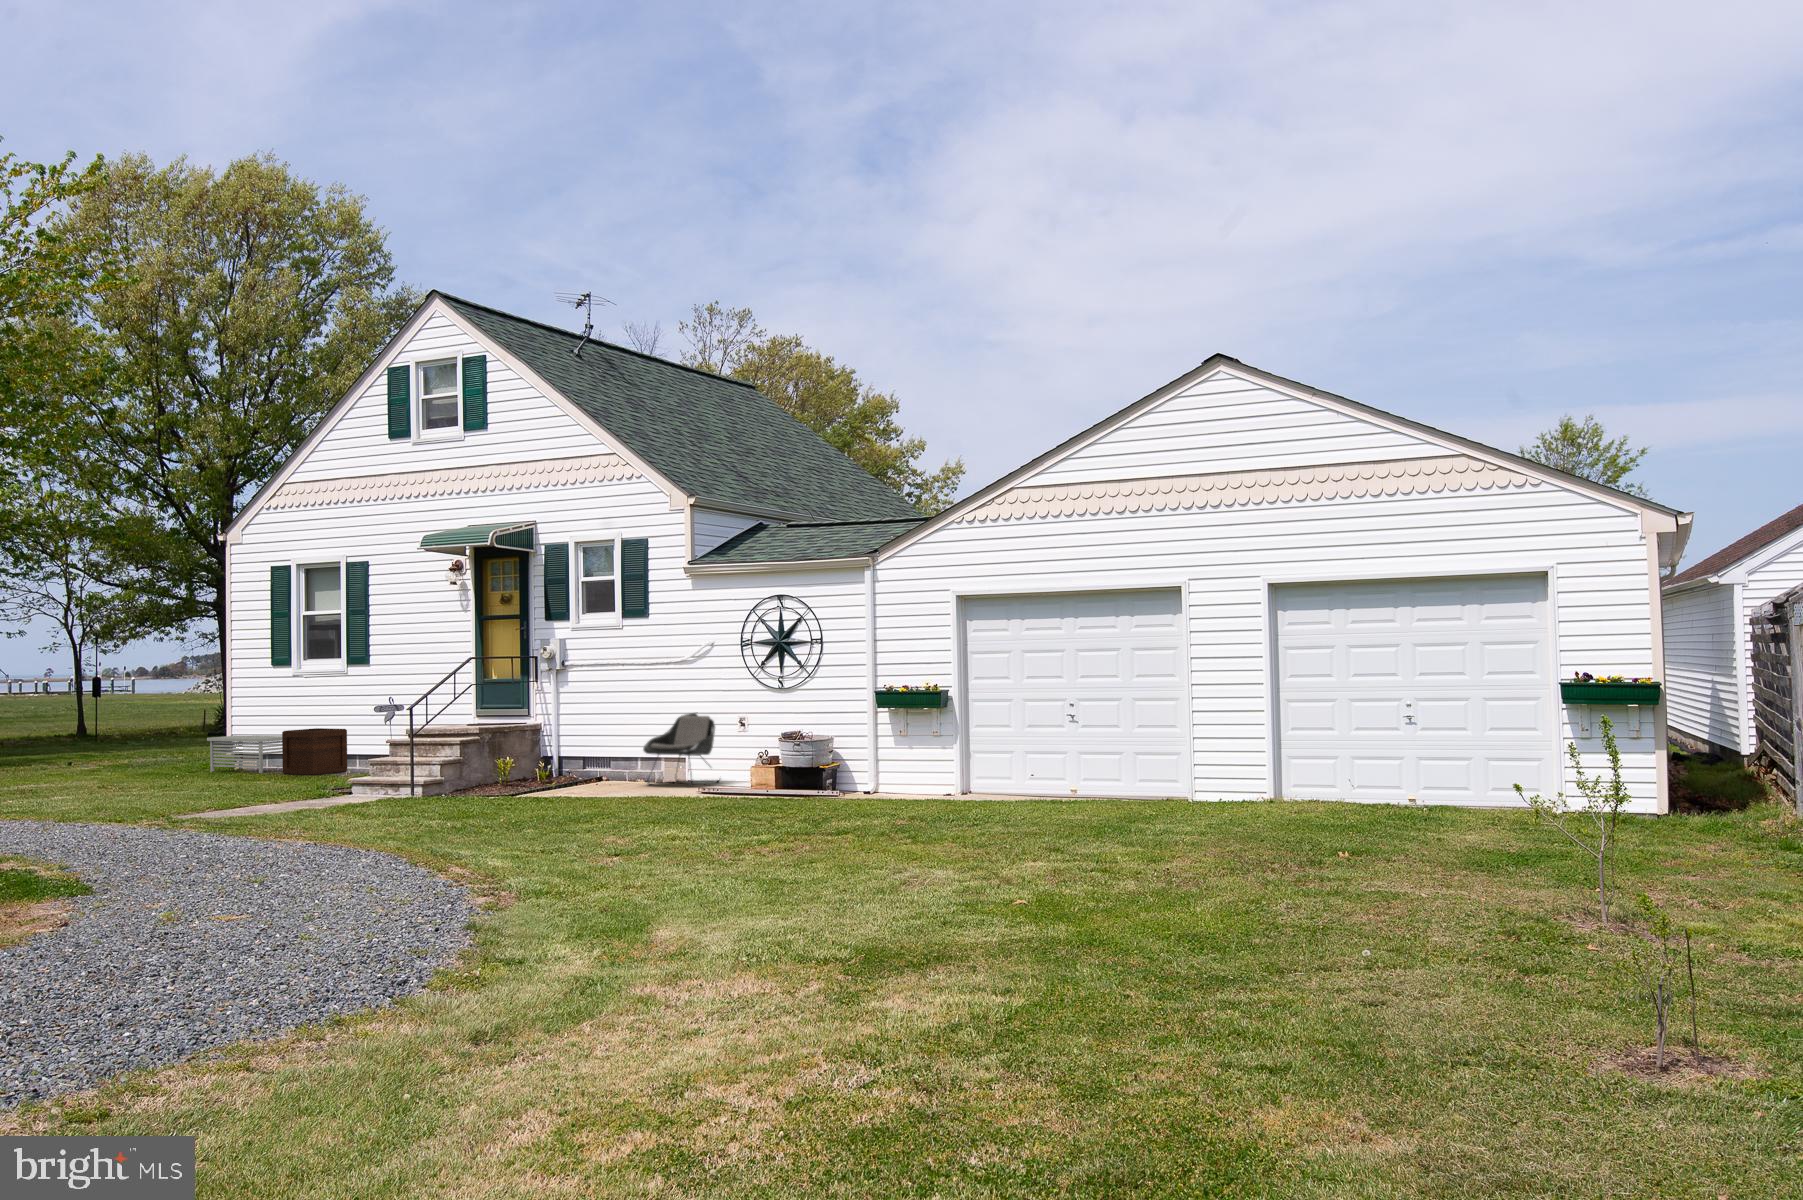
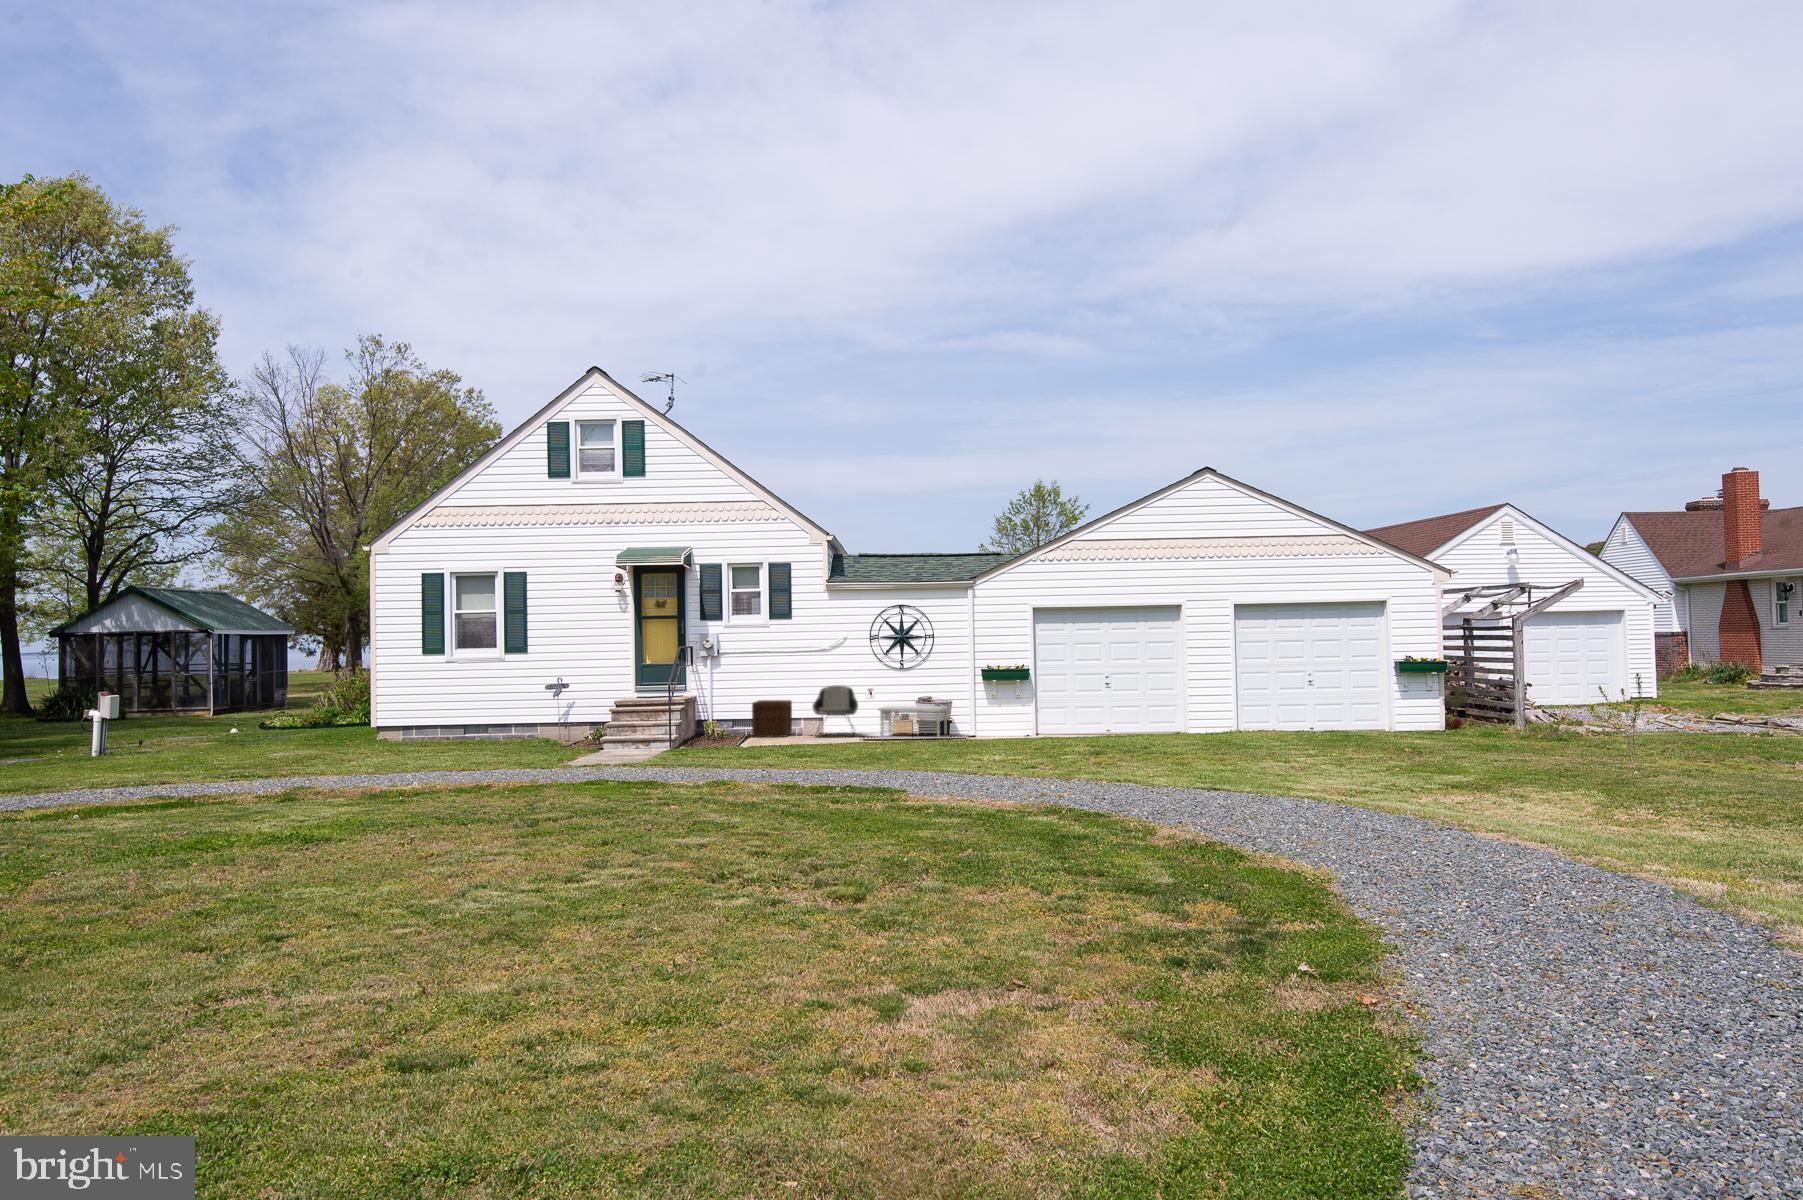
potted tree: none [1640,724,1701,811] -> present [1443,684,1466,728]
wooden crate: present [282,728,347,775] -> present [752,700,792,737]
storage bench: present [207,735,282,773] -> present [878,706,947,737]

